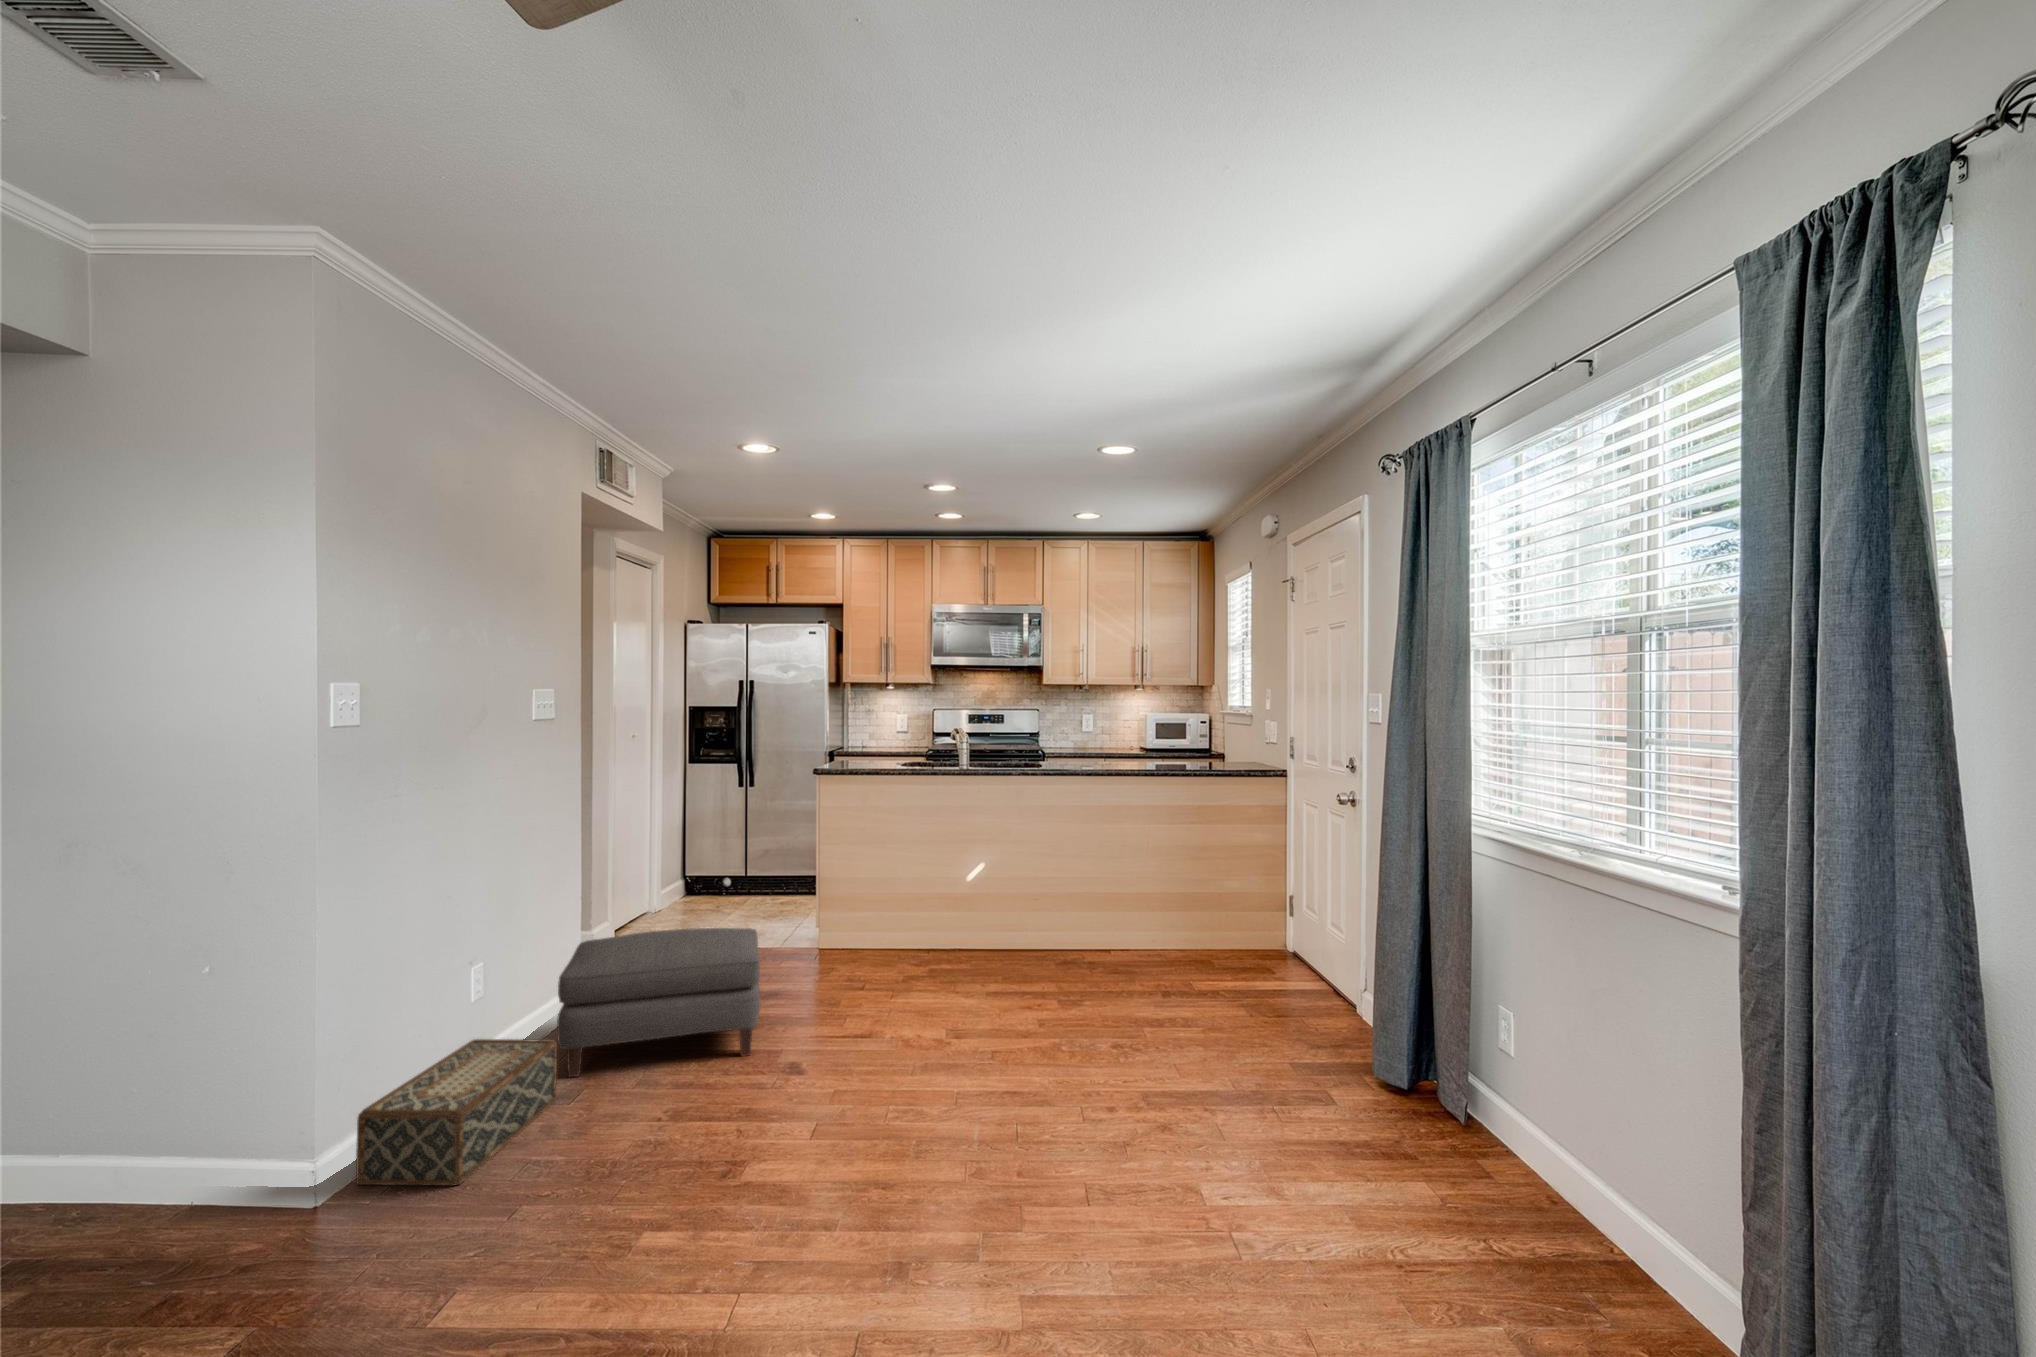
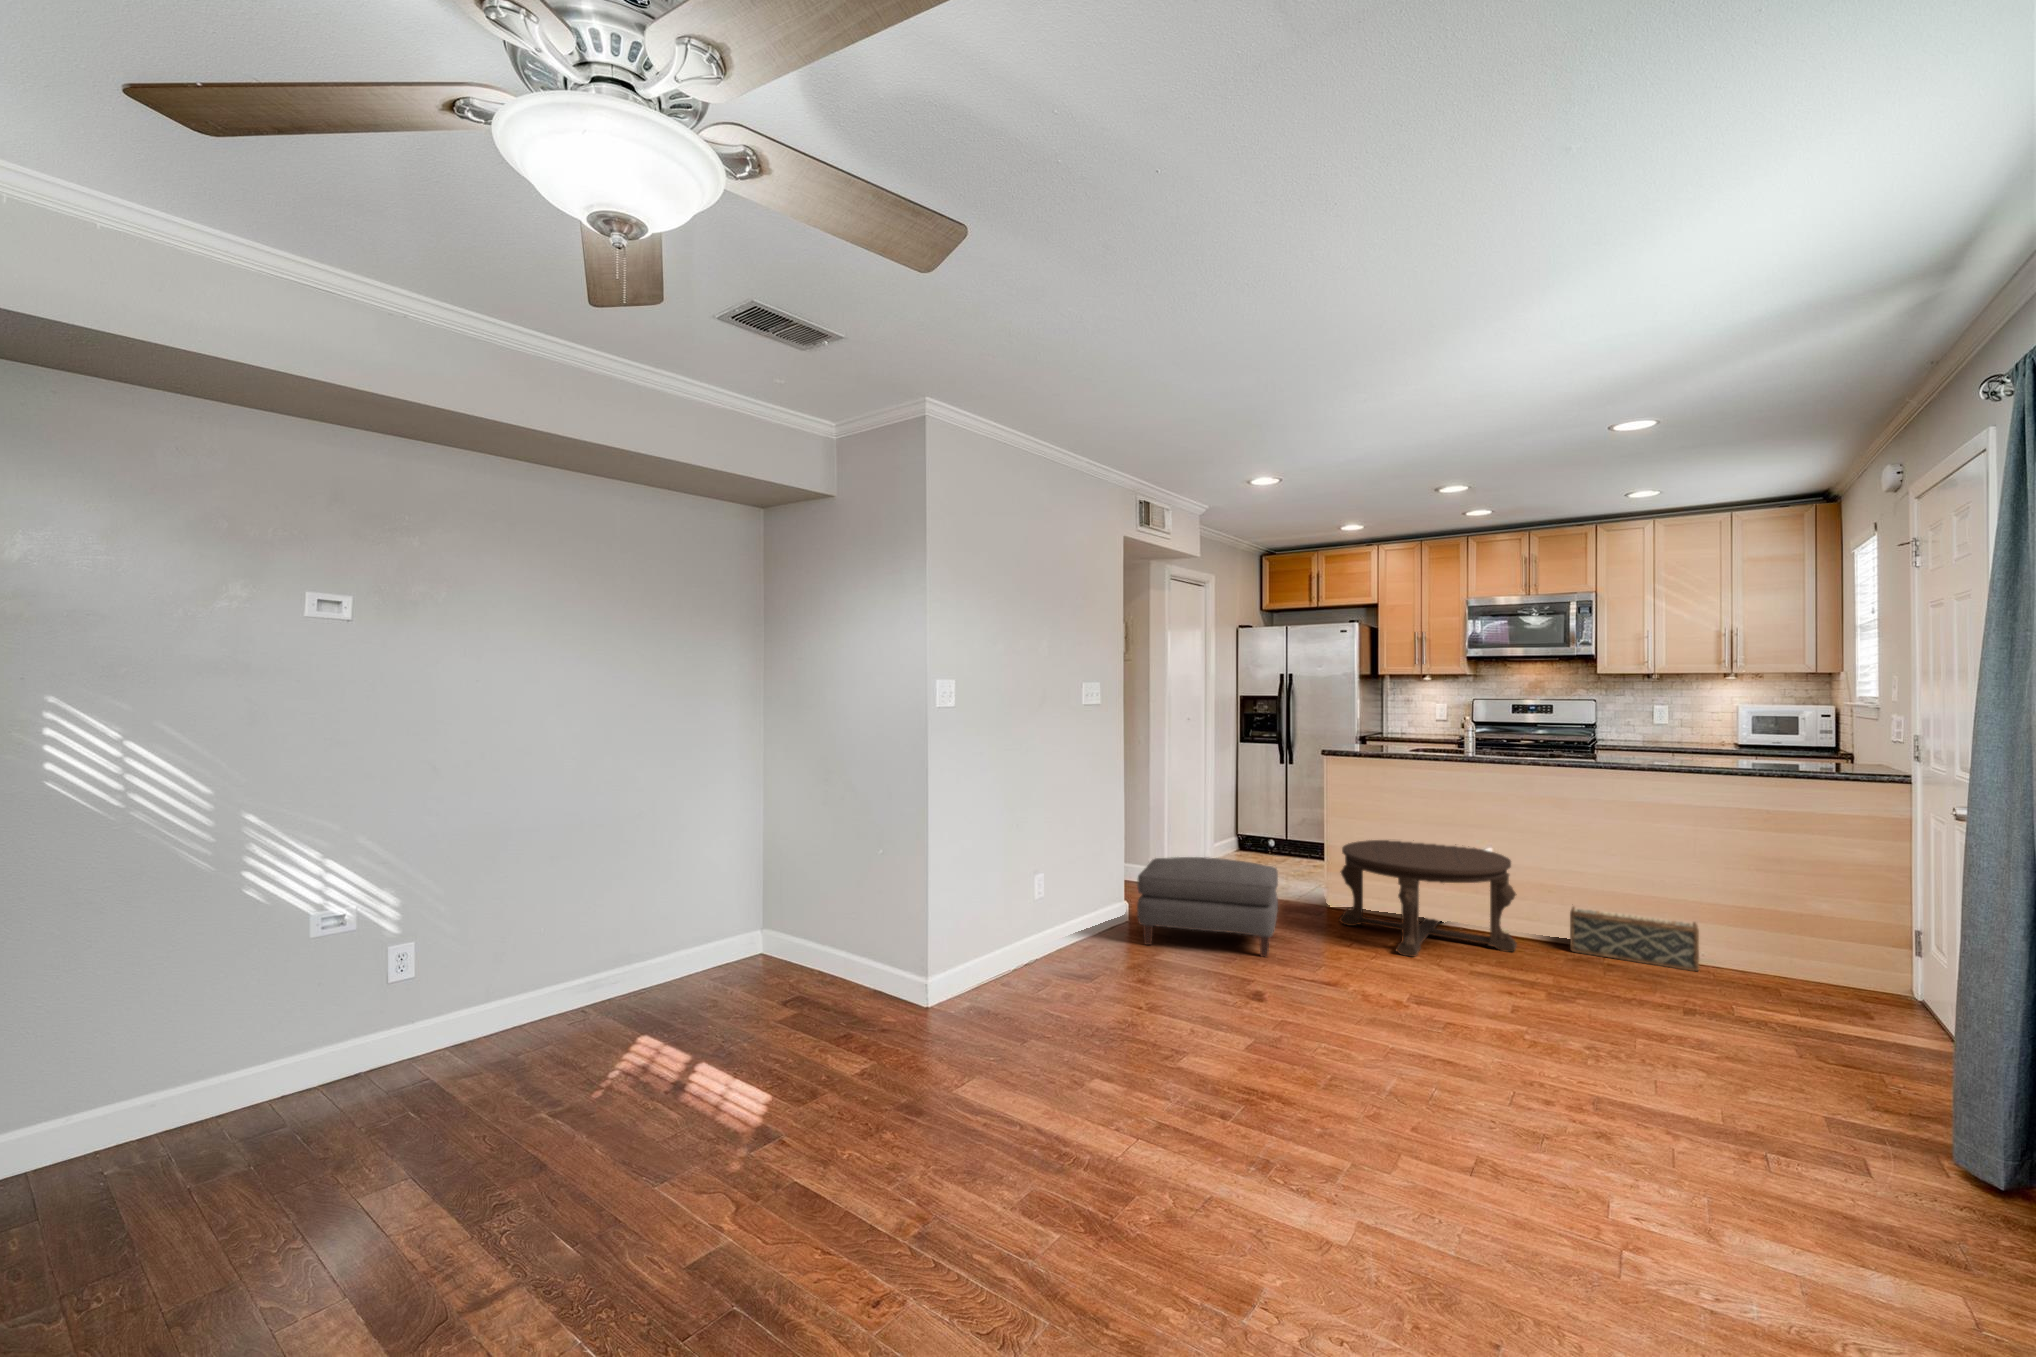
coffee table: none [825,869,1009,1013] -> present [1339,840,1517,957]
woven basket: present [356,1039,557,1186] -> present [1570,907,1699,971]

